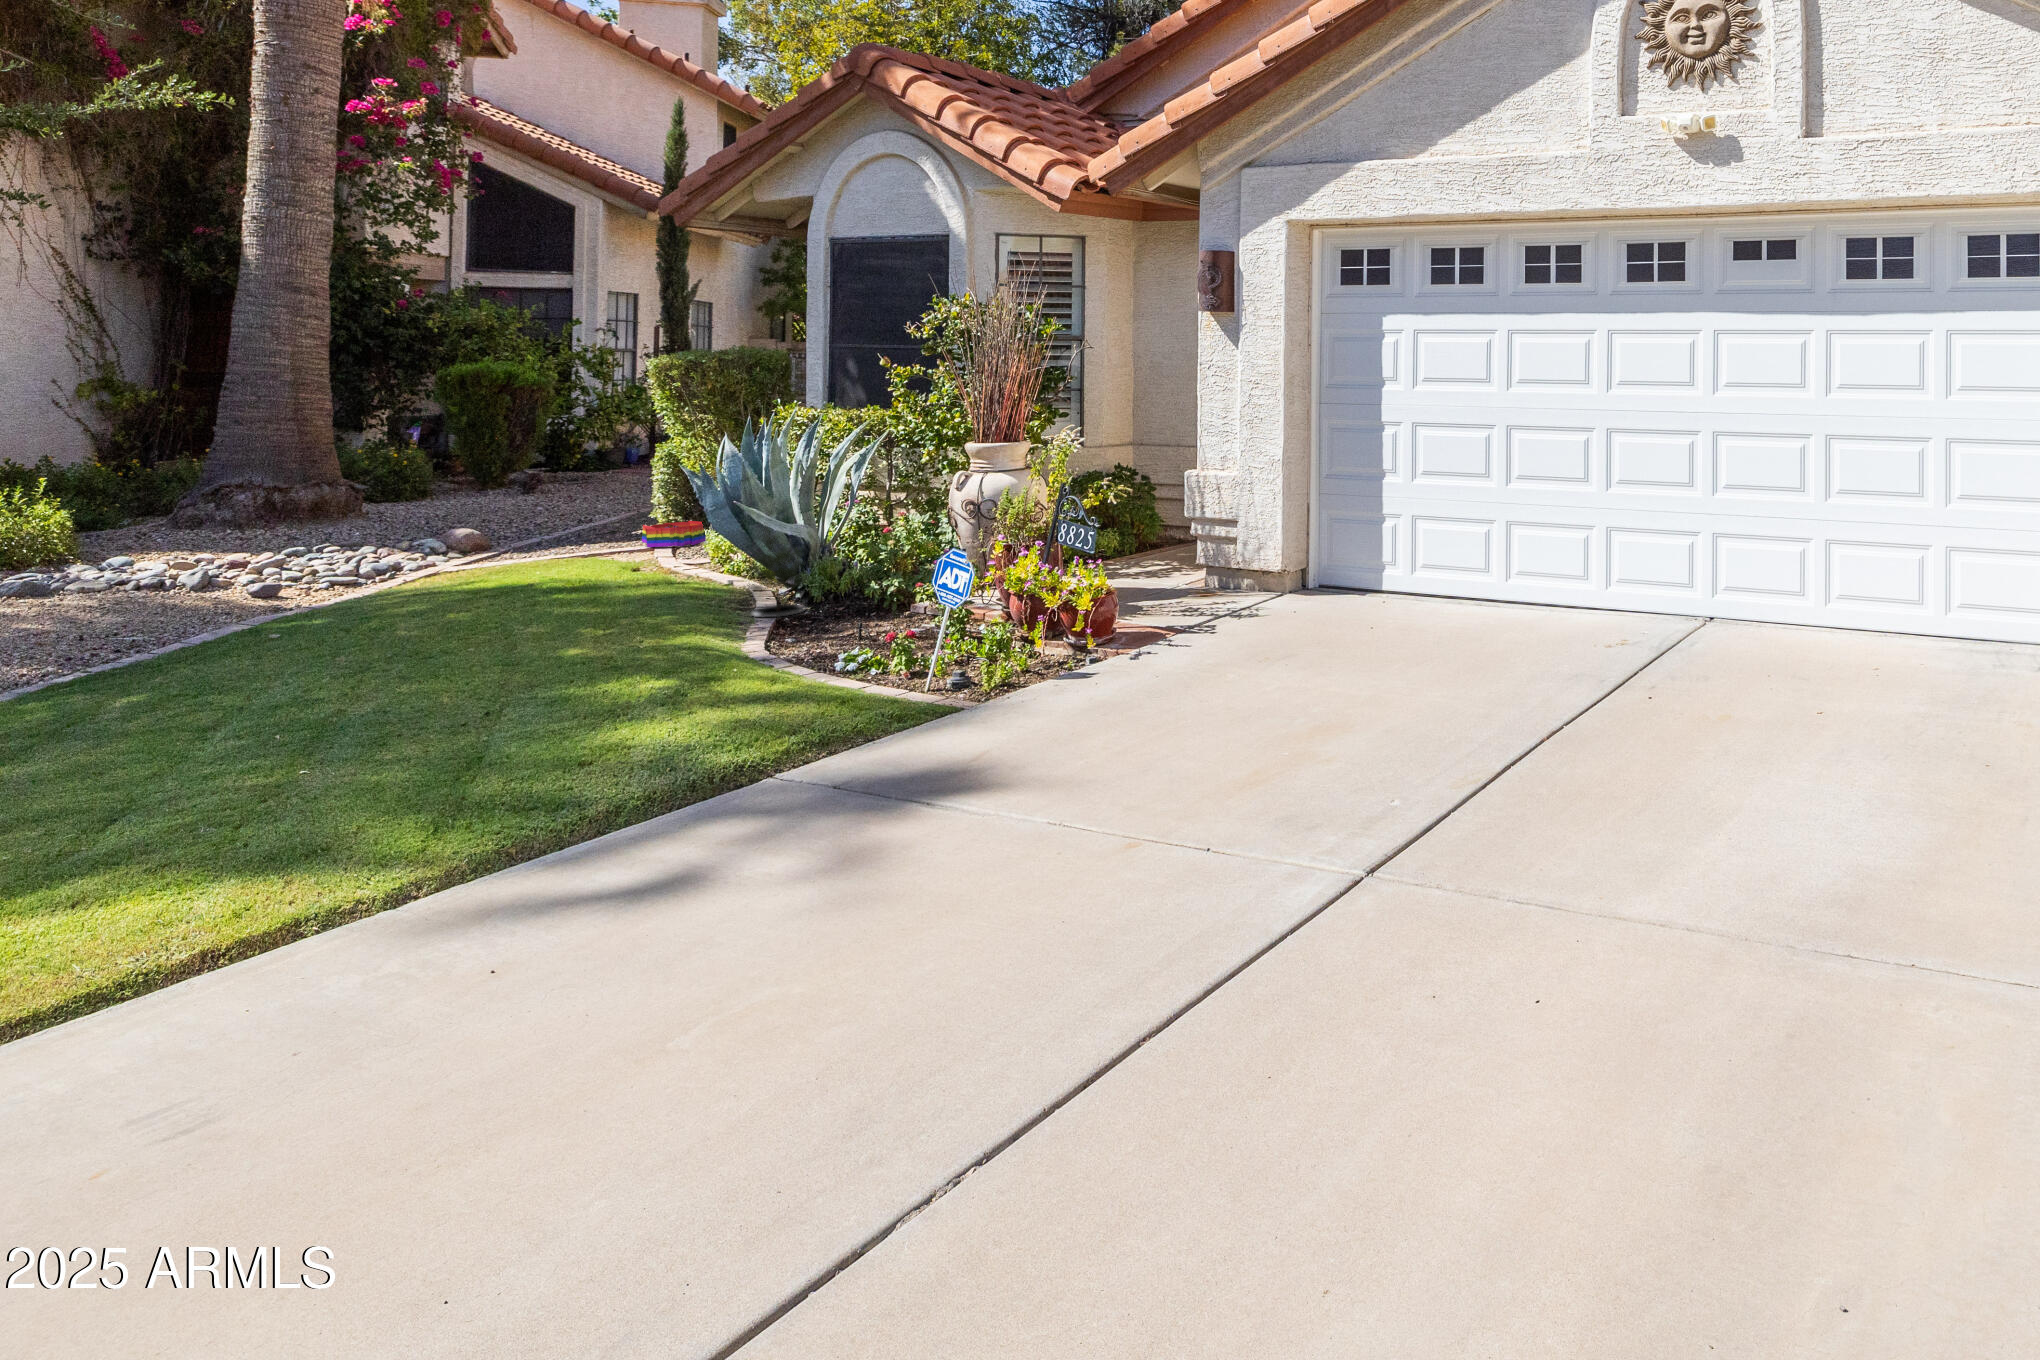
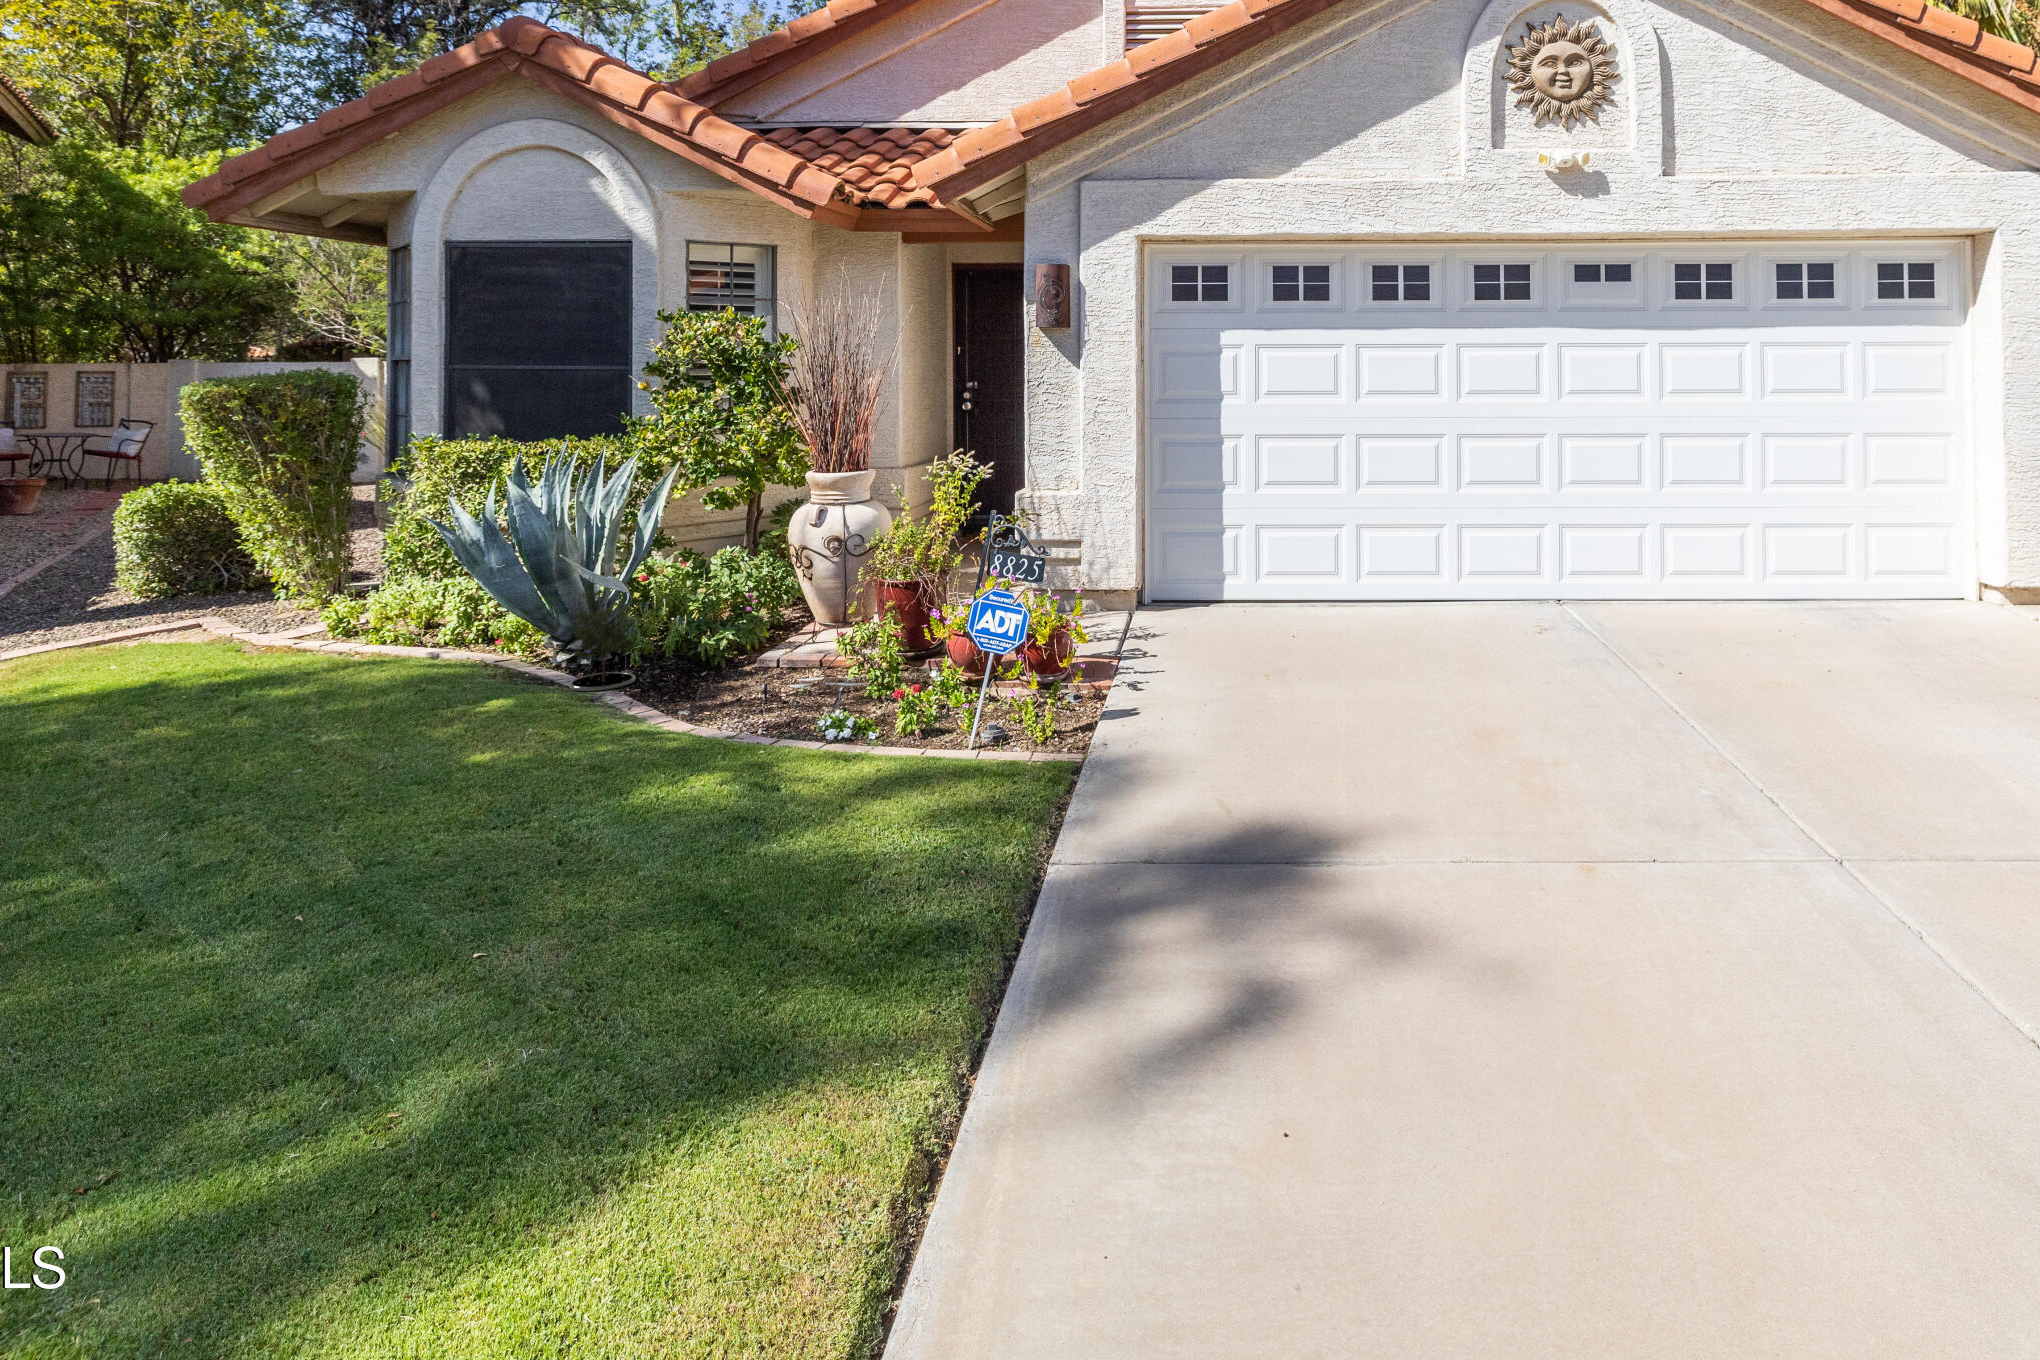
storage bin: present [642,521,706,547] -> none [201,587,288,624]

